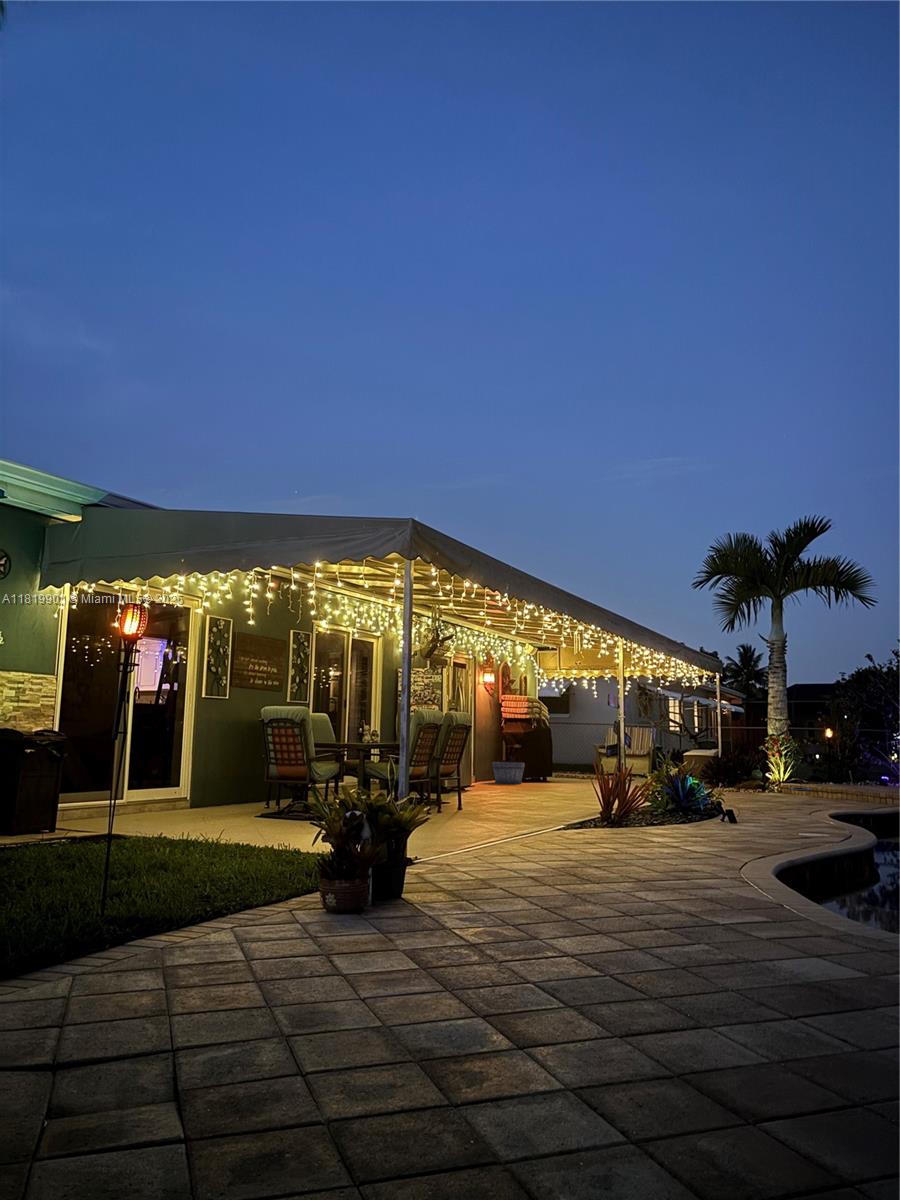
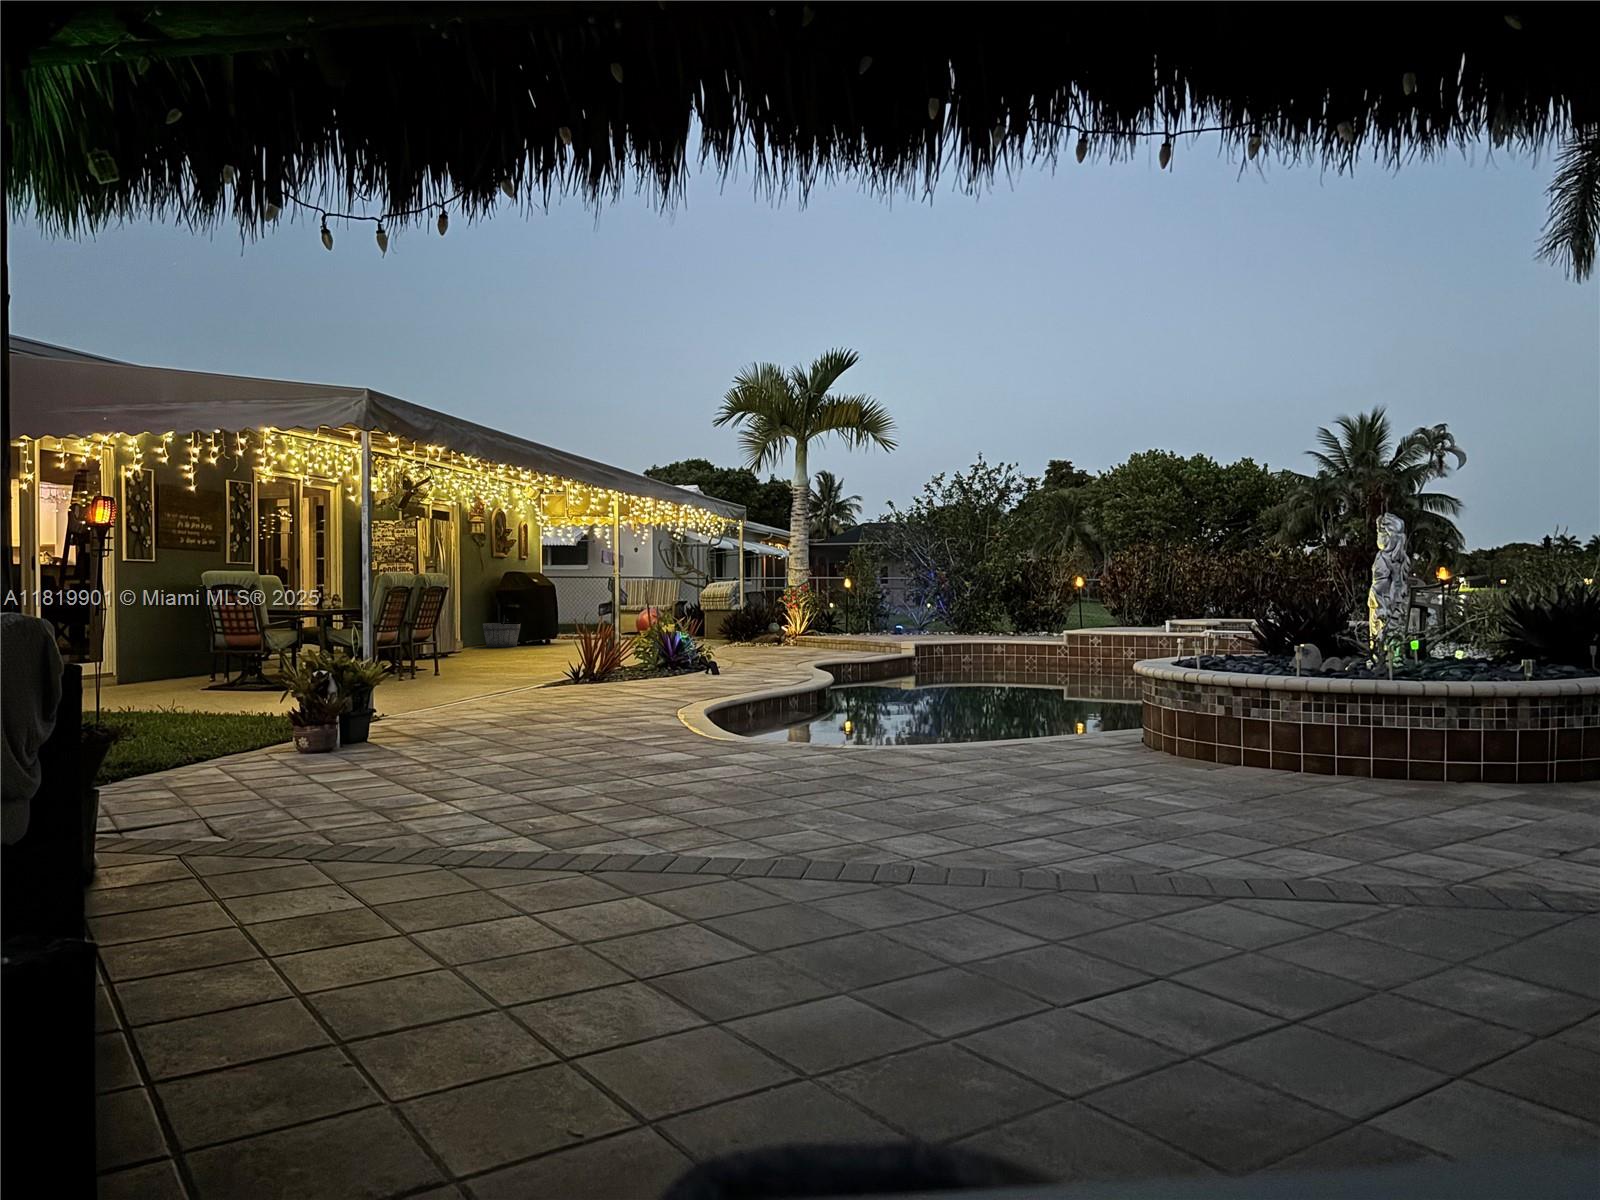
potted tree: present [788,755,812,791] -> none [802,601,829,642]

